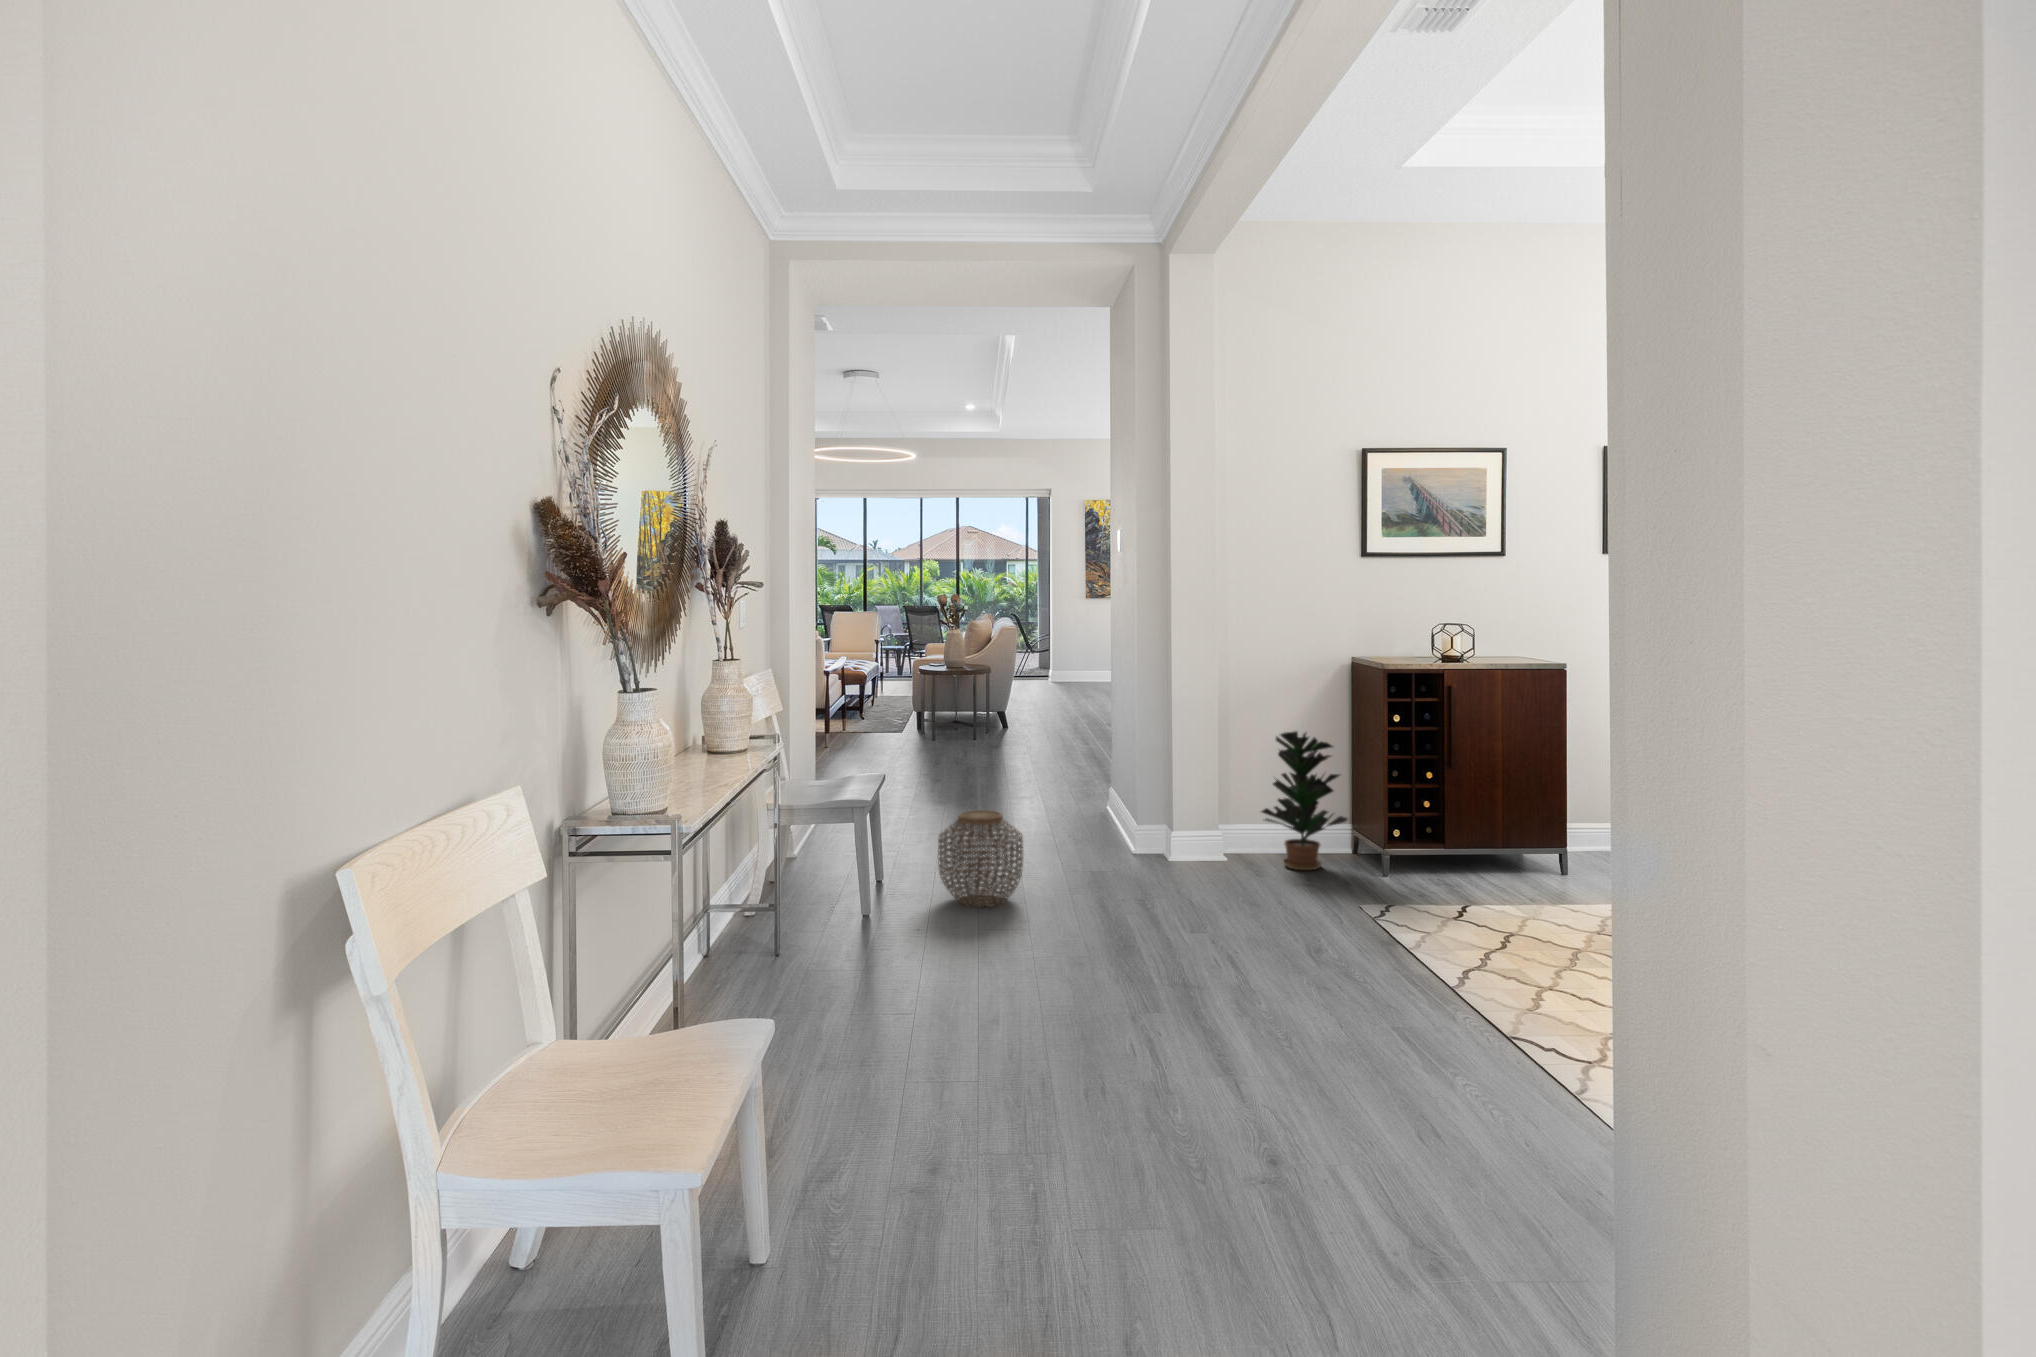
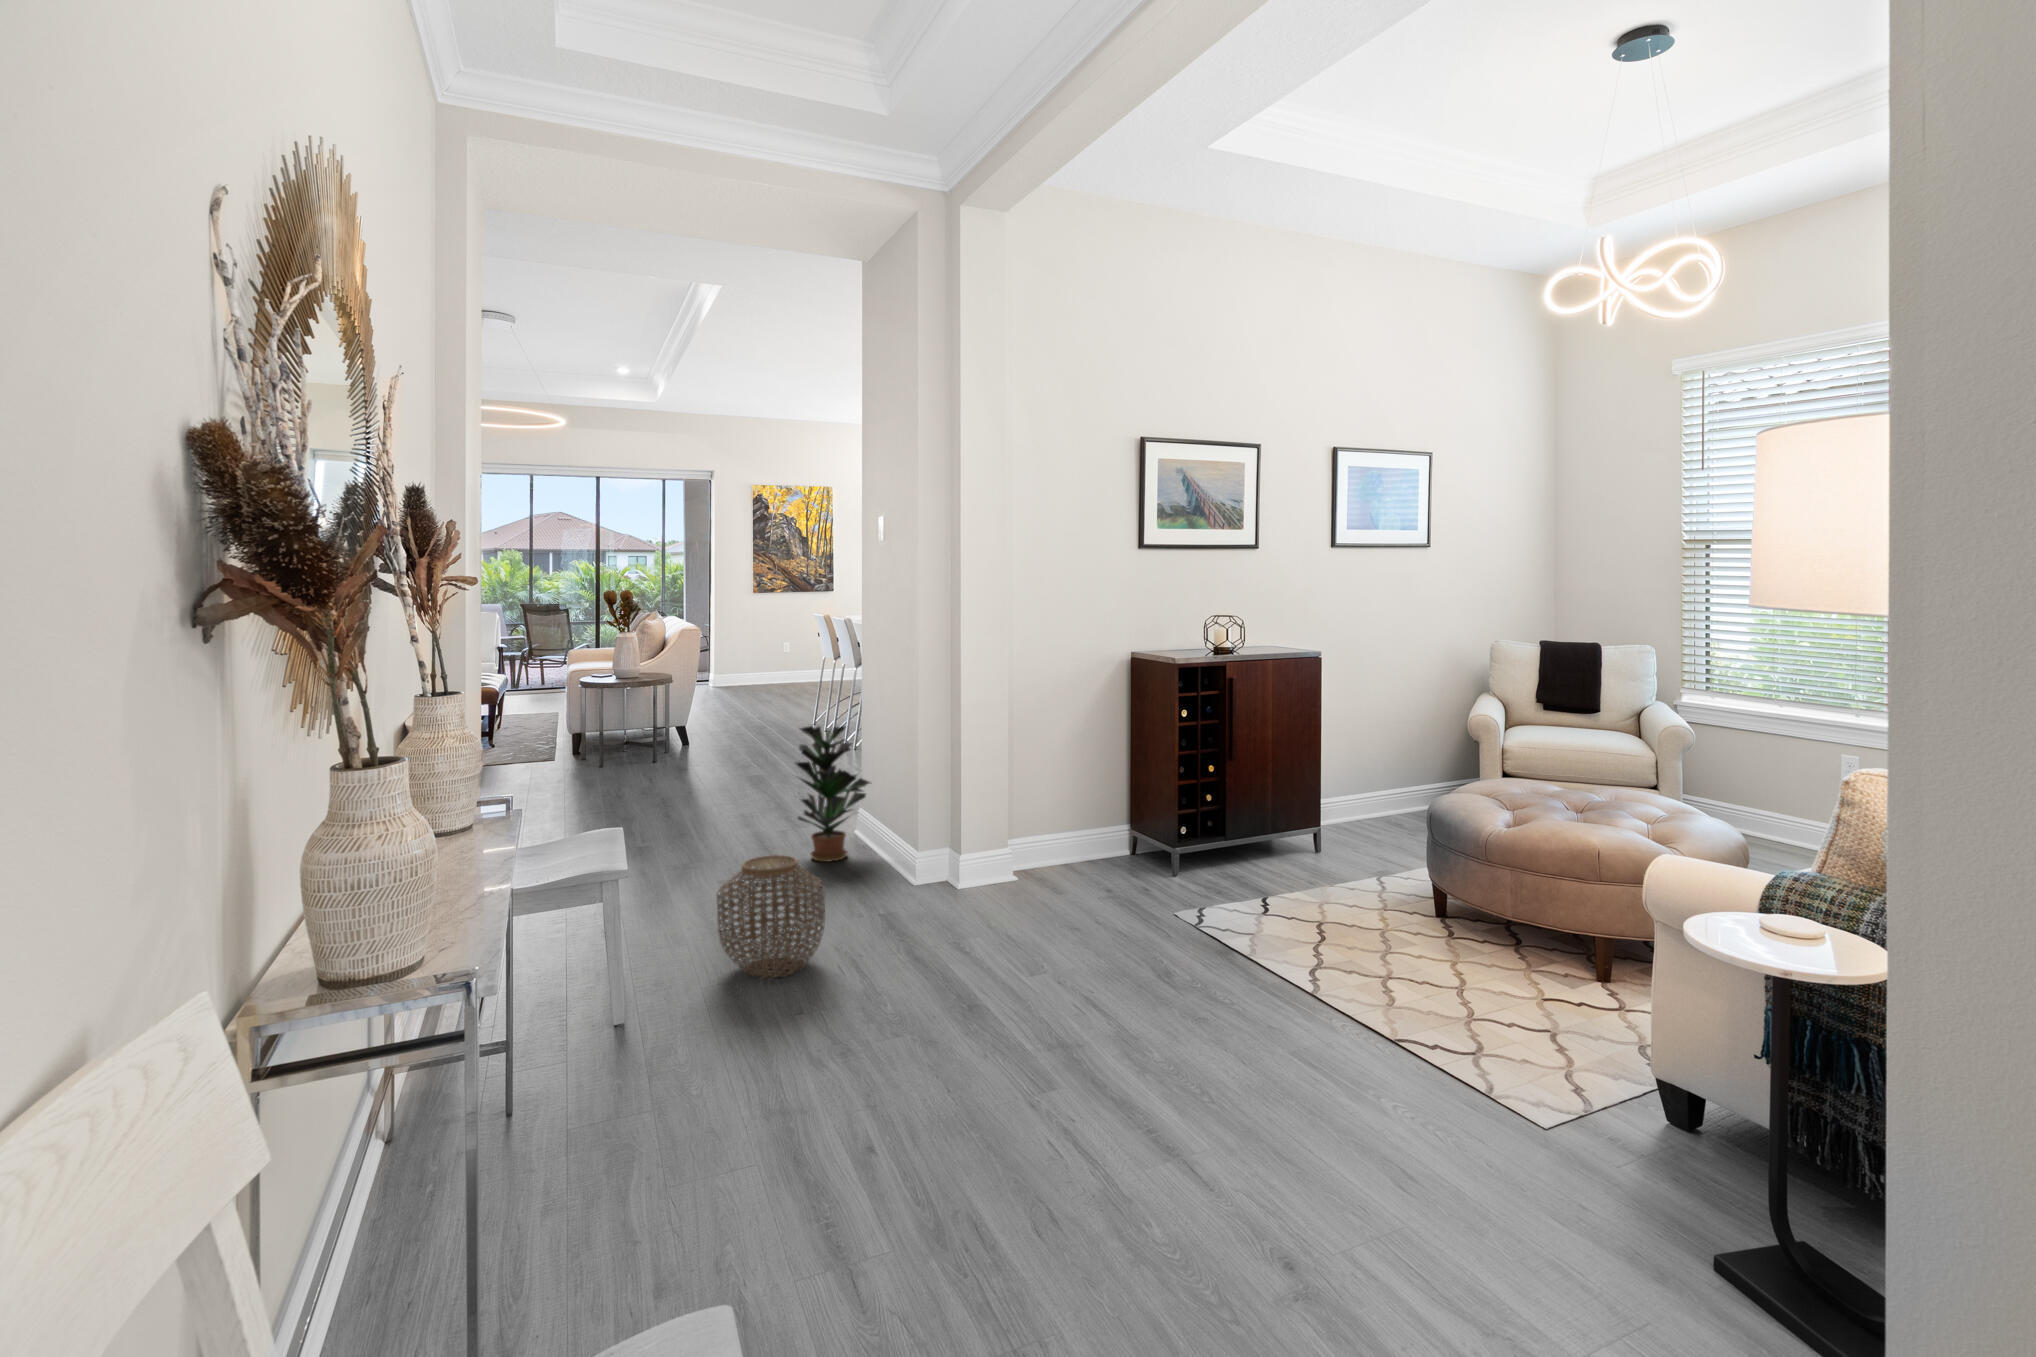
potted plant: present [1261,731,1347,870] -> present [796,726,870,862]

